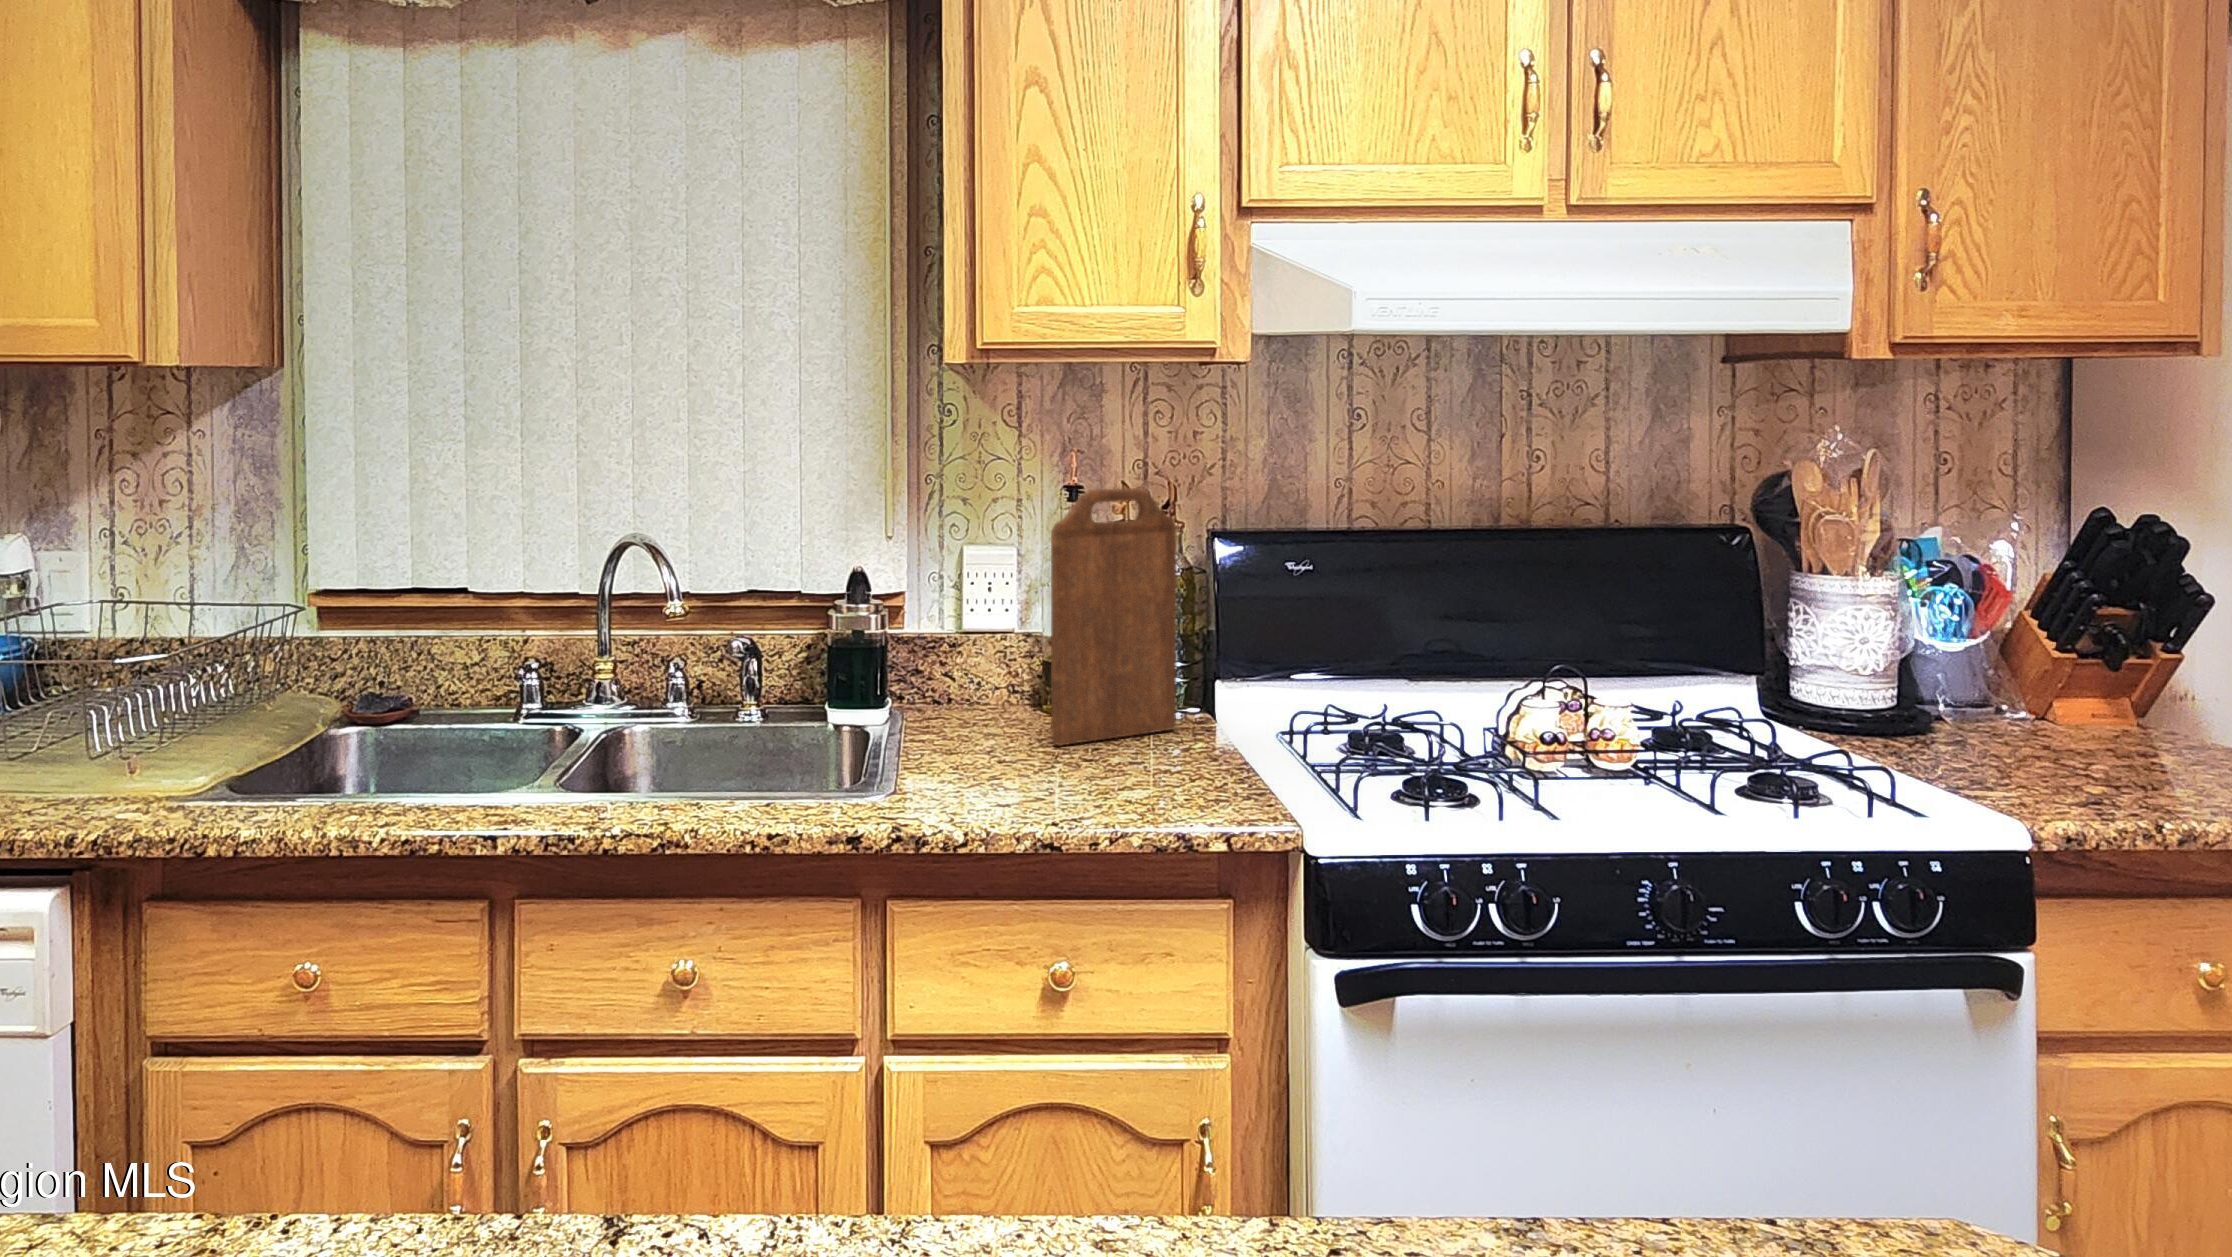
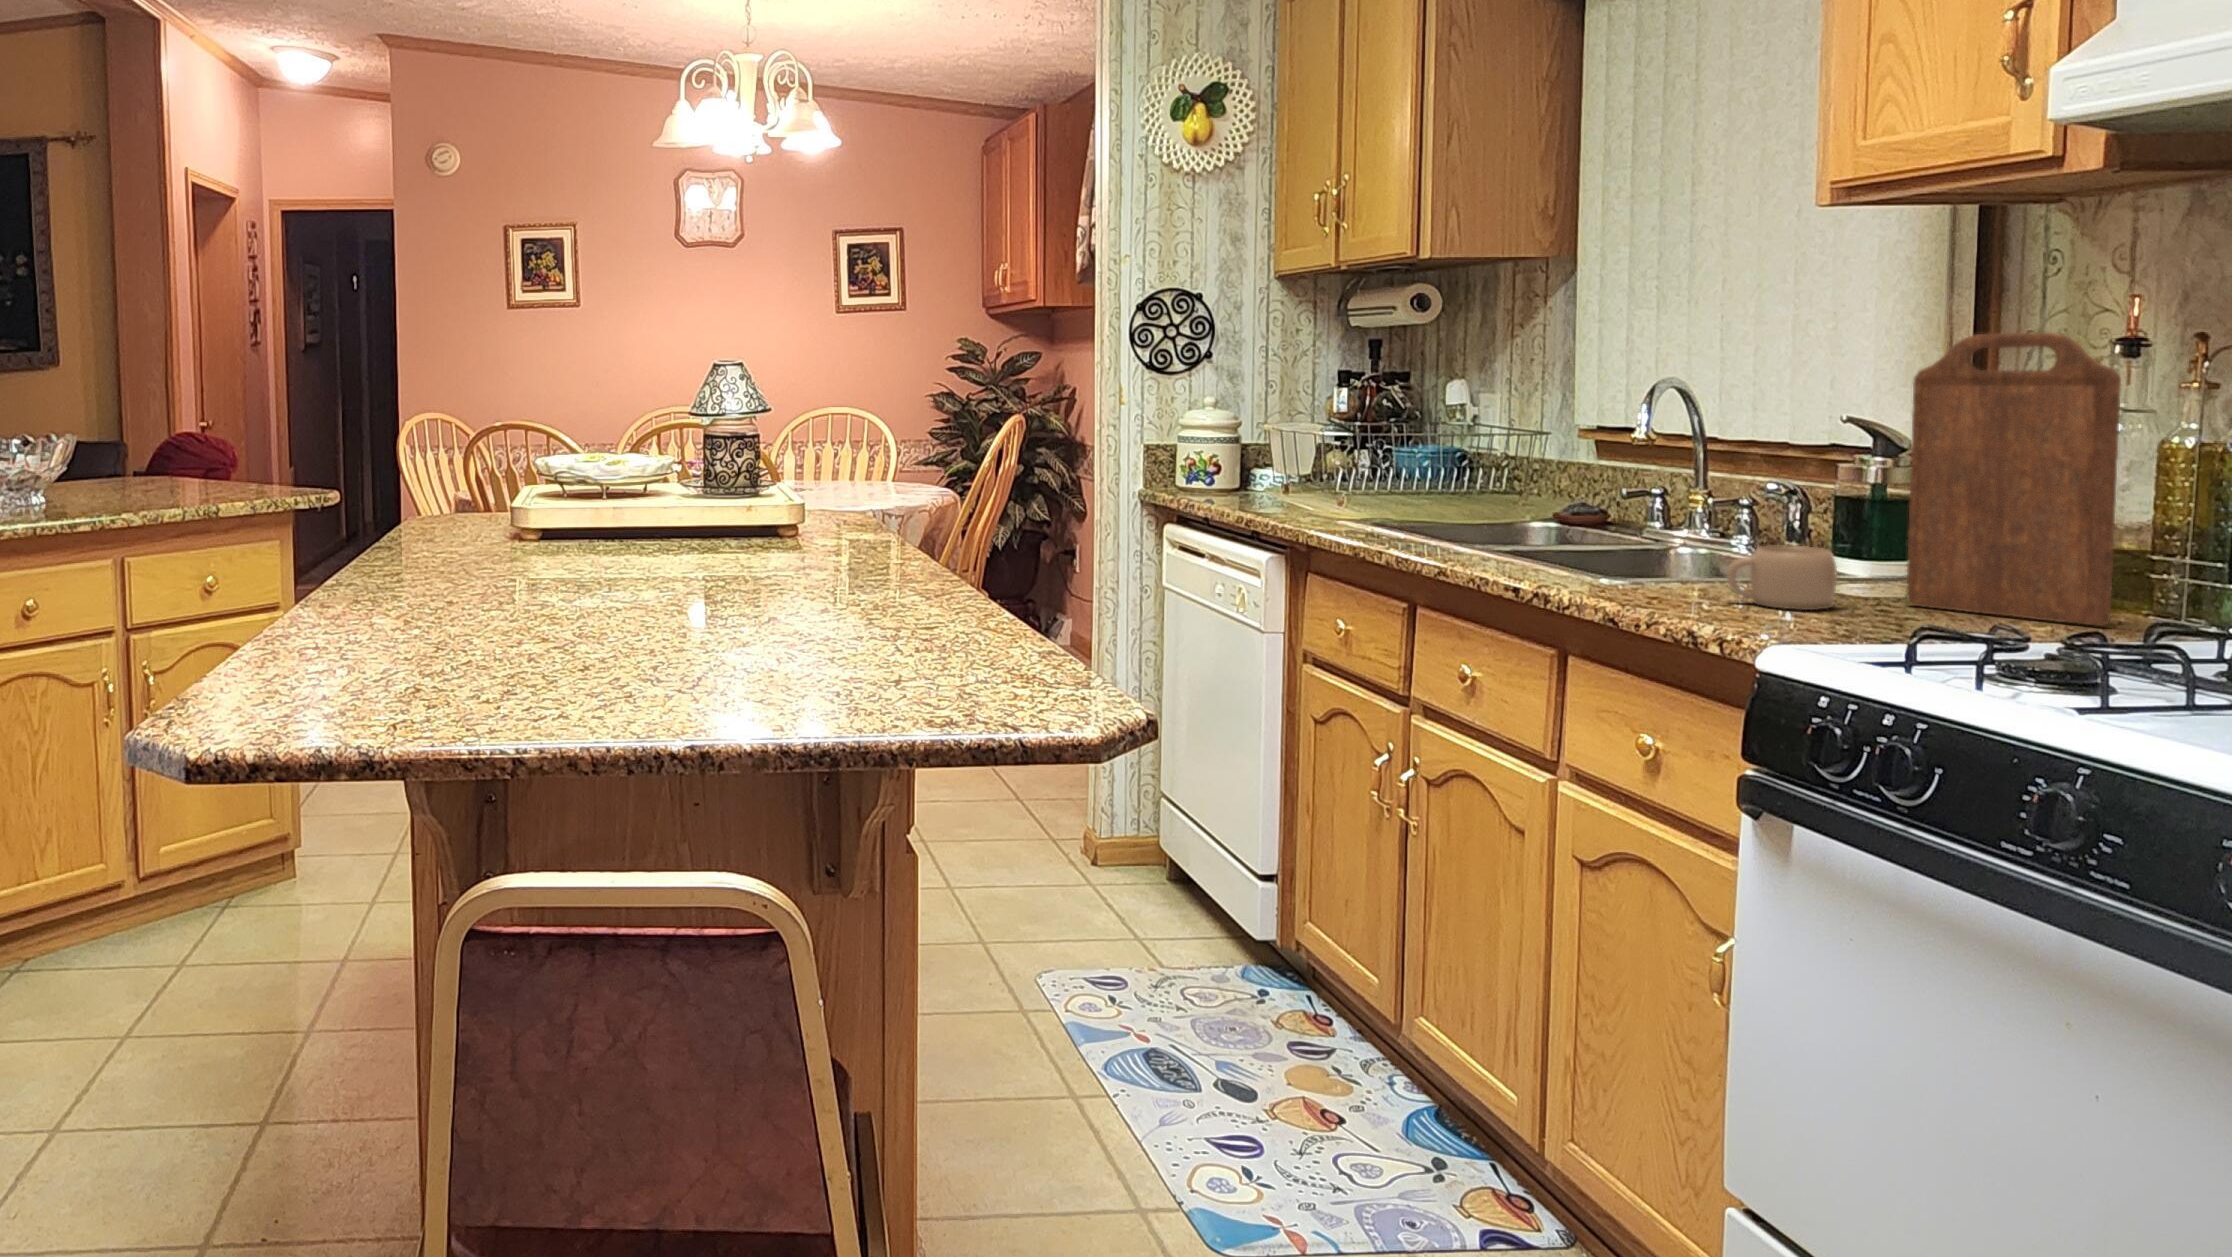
mug: none [1003,709,1077,782] -> present [1727,546,1837,610]

